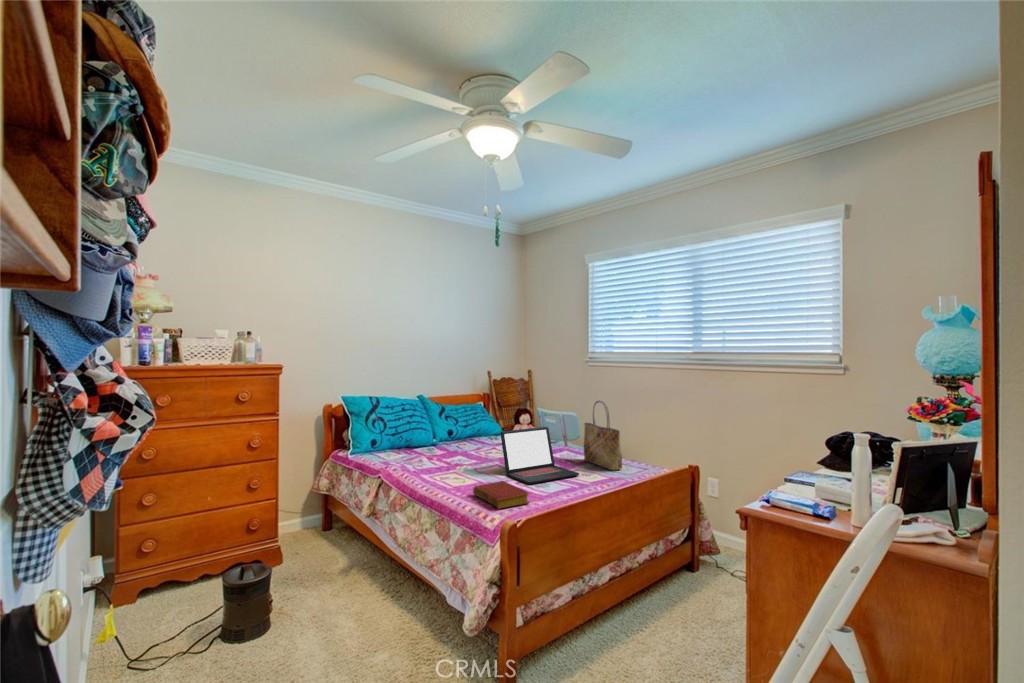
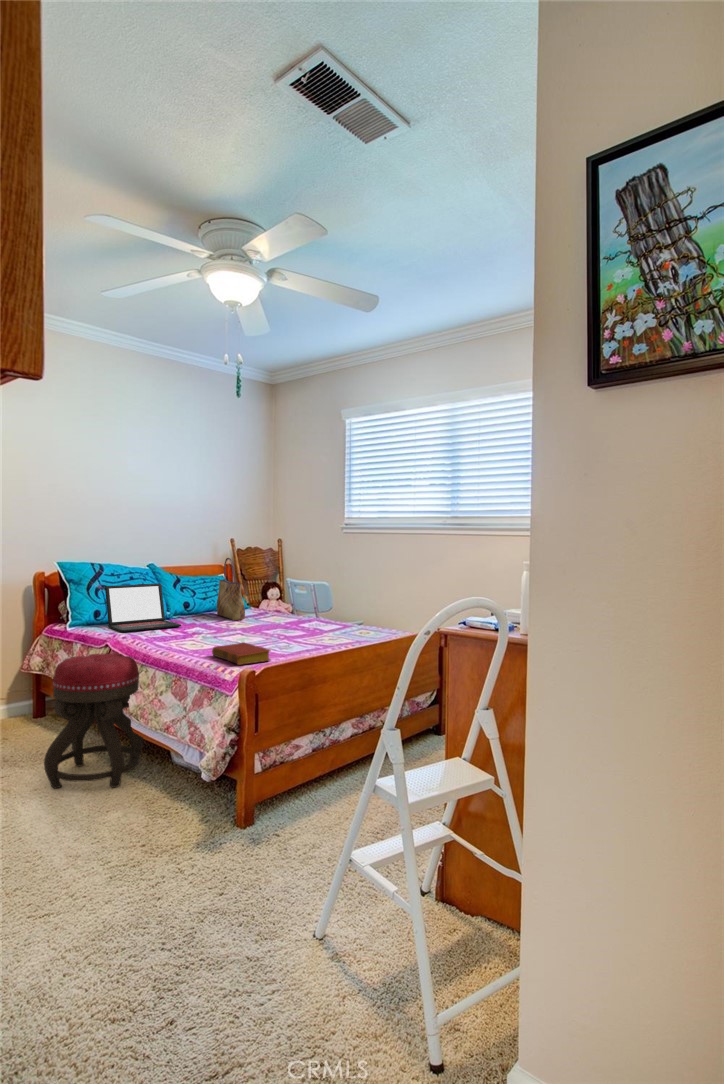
tote bag: present [584,401,623,470] -> present [217,558,245,620]
laptop: present [501,427,579,484] -> present [105,584,181,632]
ottoman: none [322,486,411,621] -> present [44,653,143,788]

